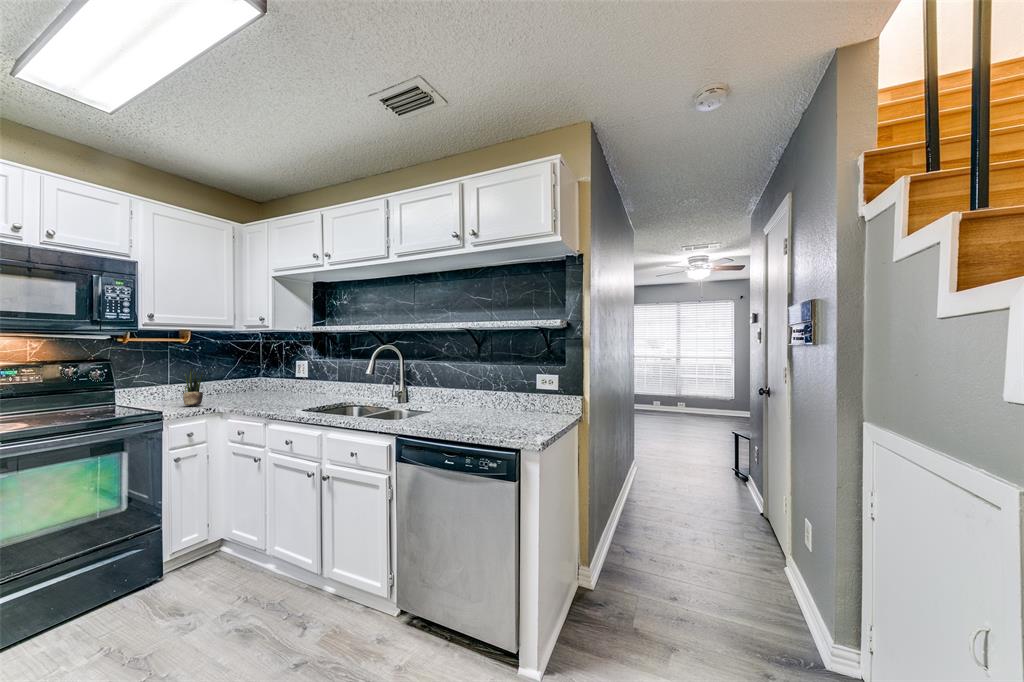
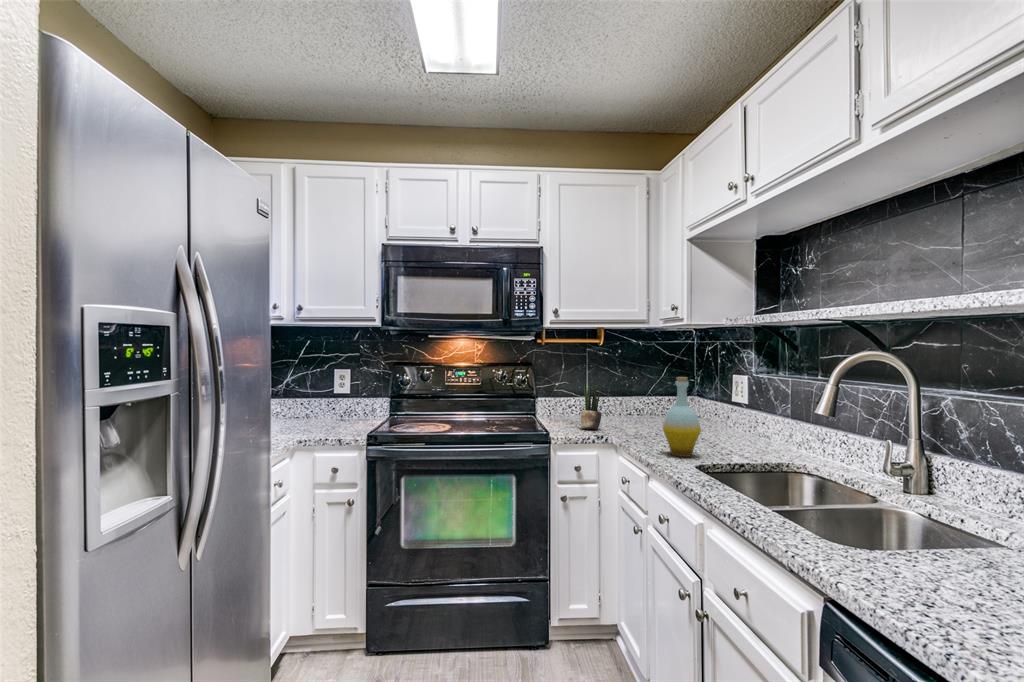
bottle: none [270,361,297,409] -> present [663,377,701,457]

